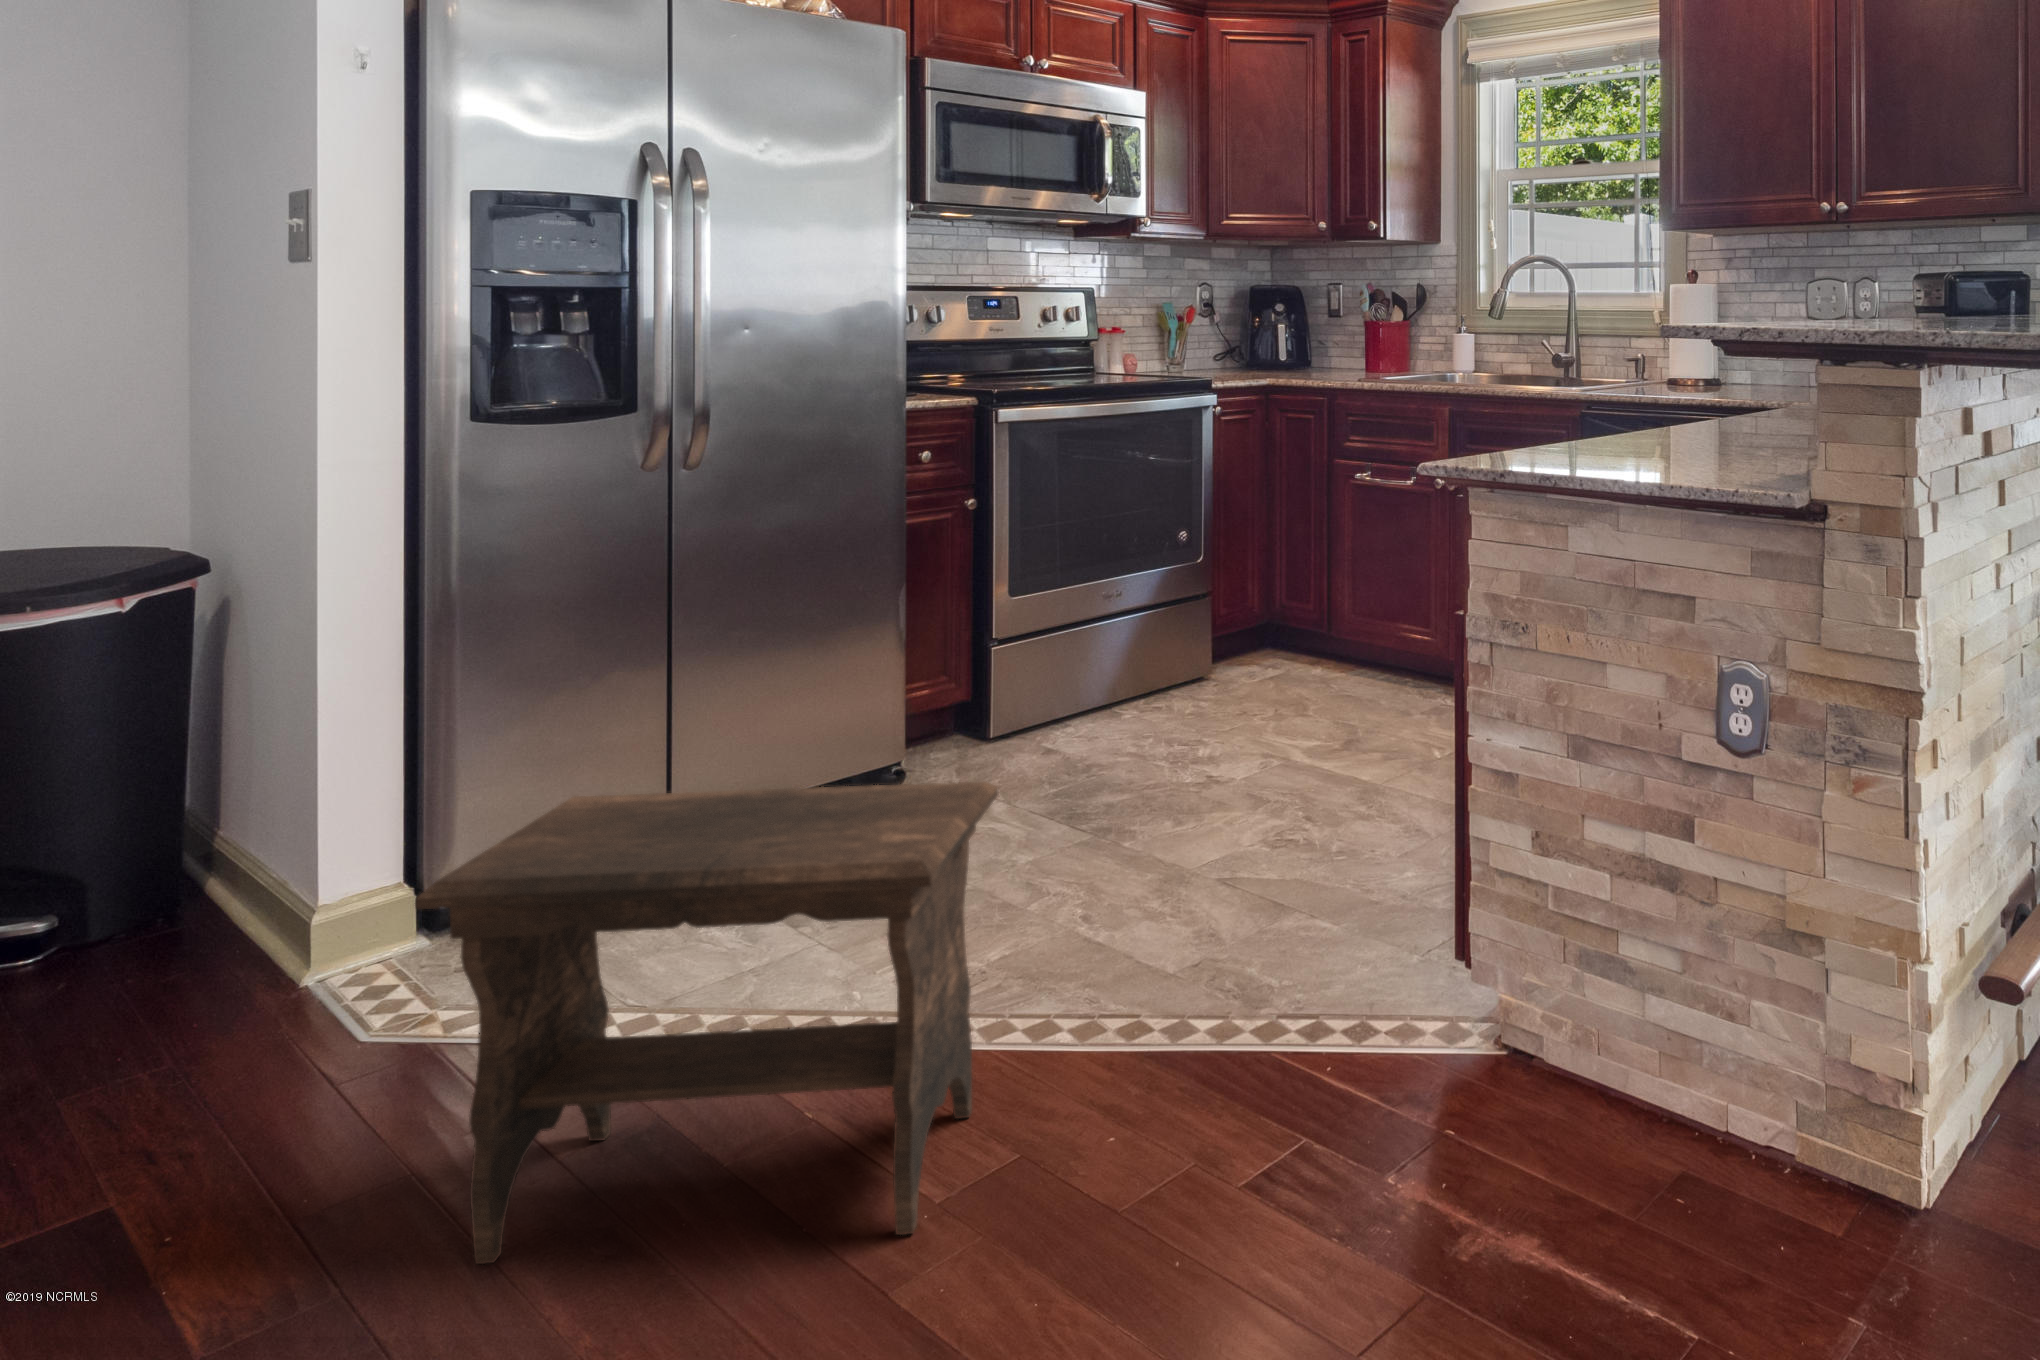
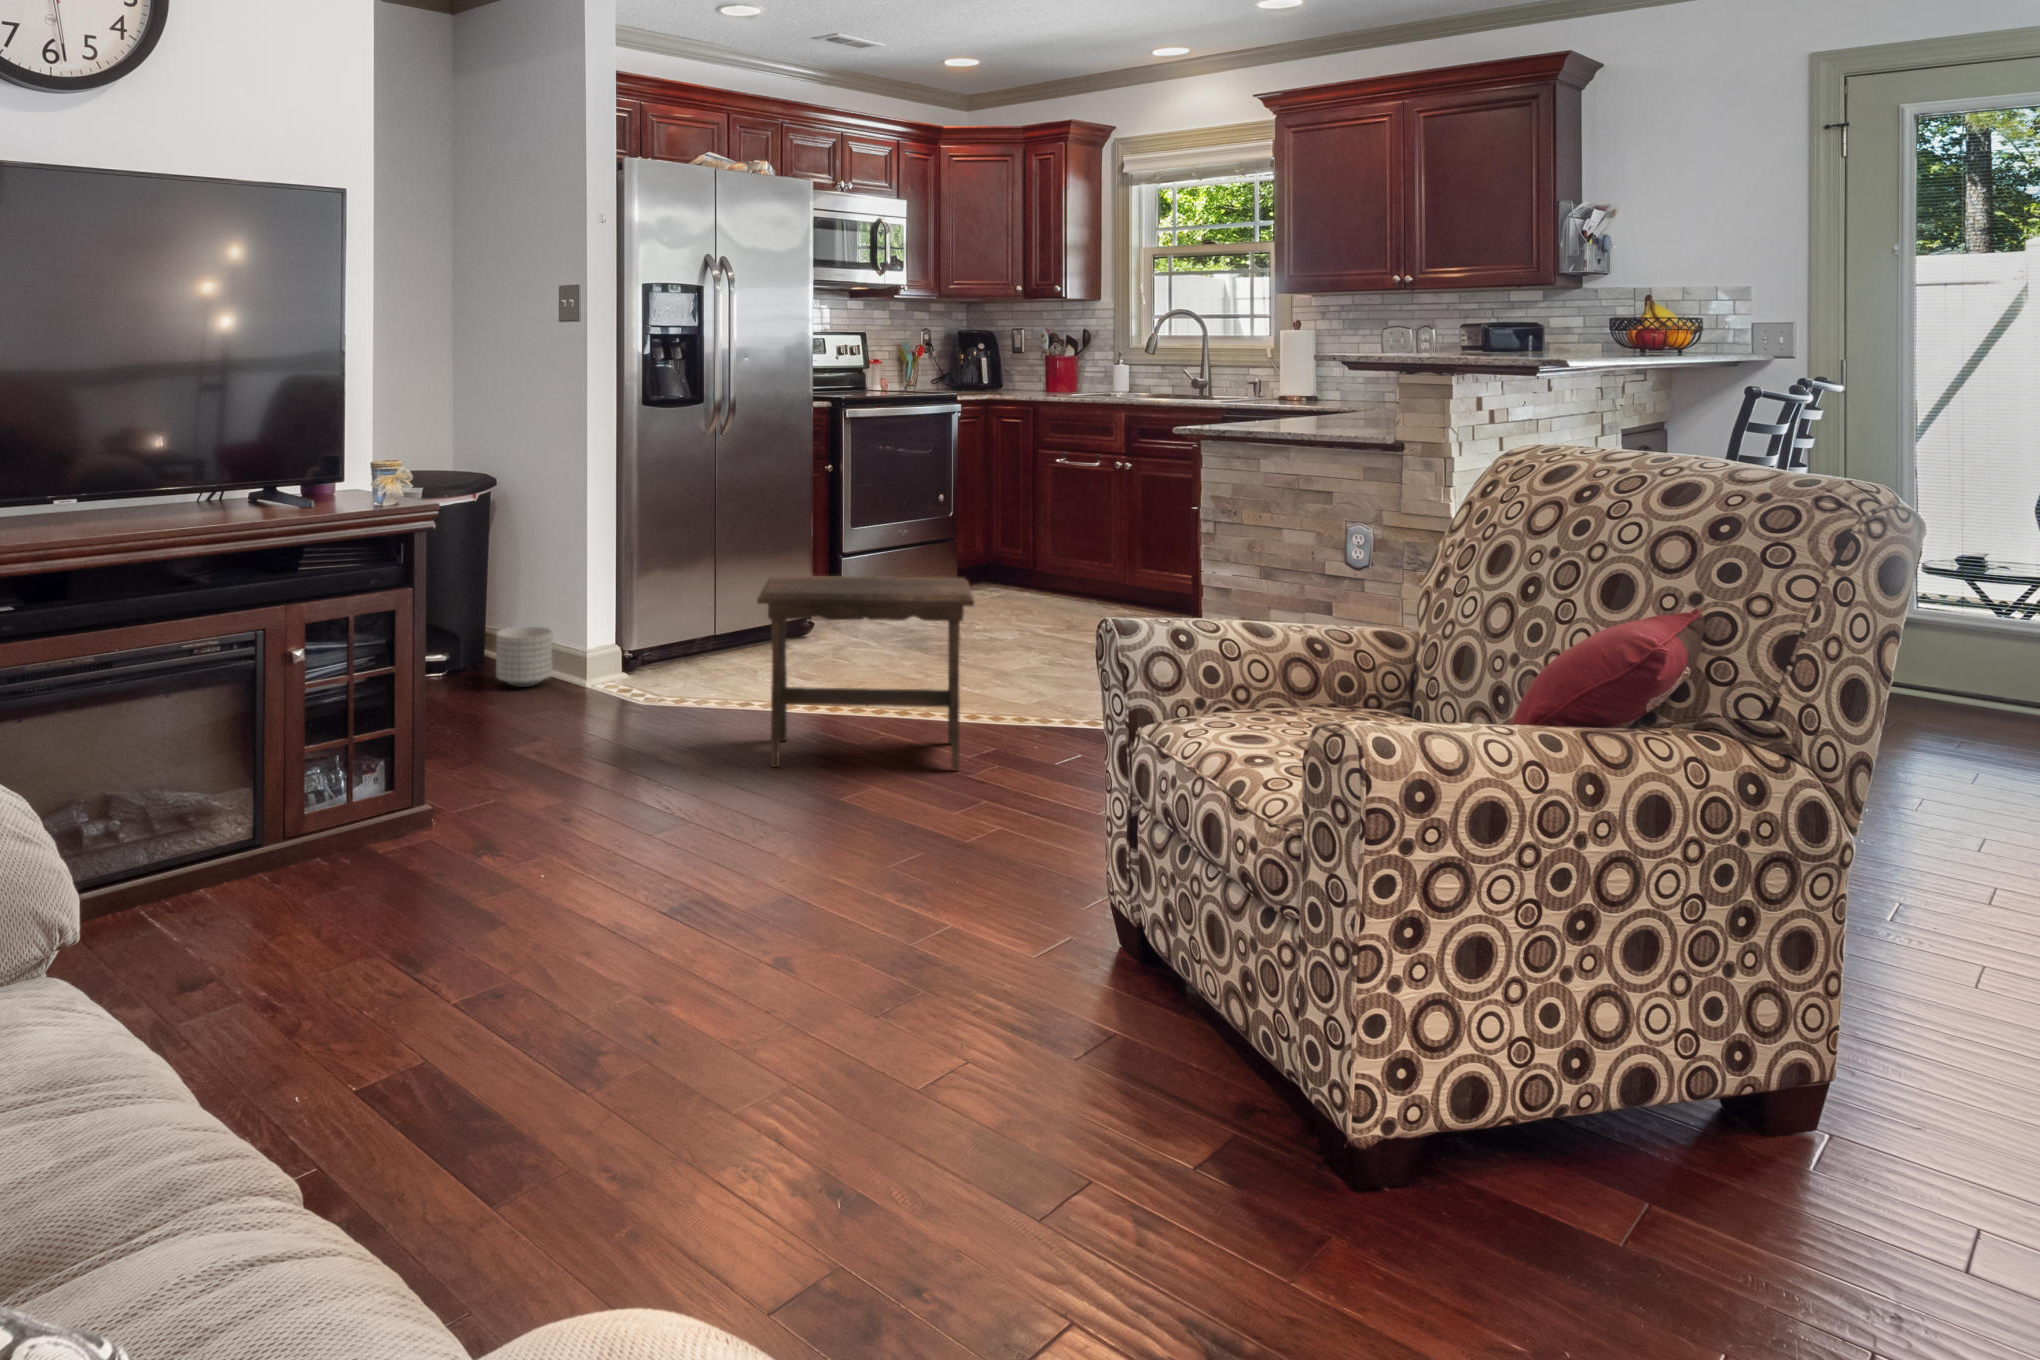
planter: none [144,848,292,979] -> present [496,626,552,687]

